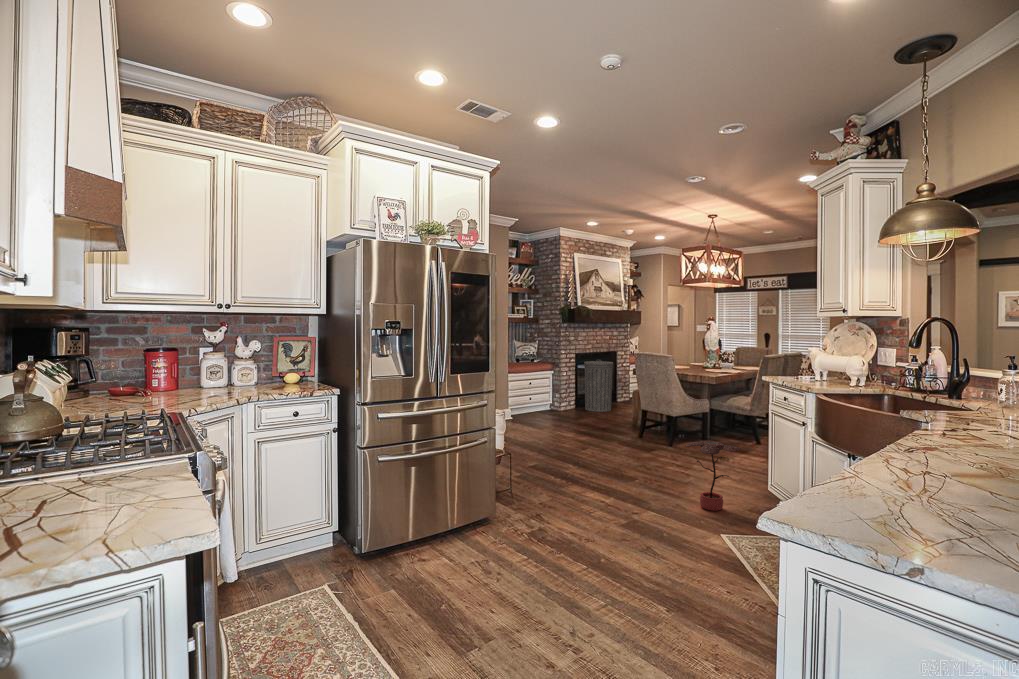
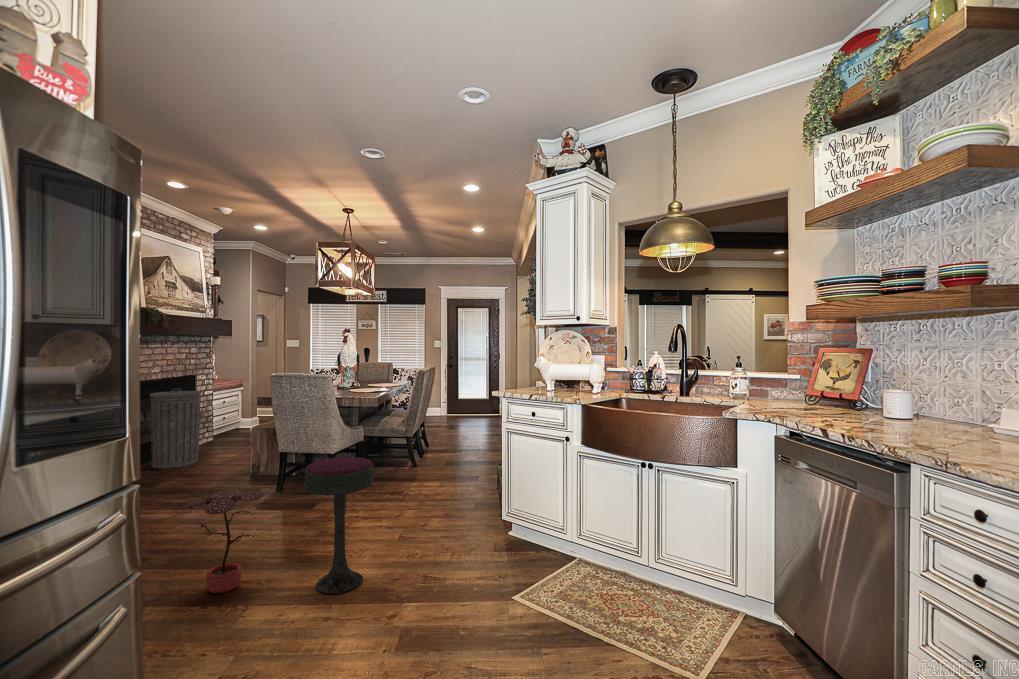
bar stool: none [605,408,648,490] -> present [304,457,373,594]
potted plant: present [686,441,741,511] -> present [182,490,265,593]

